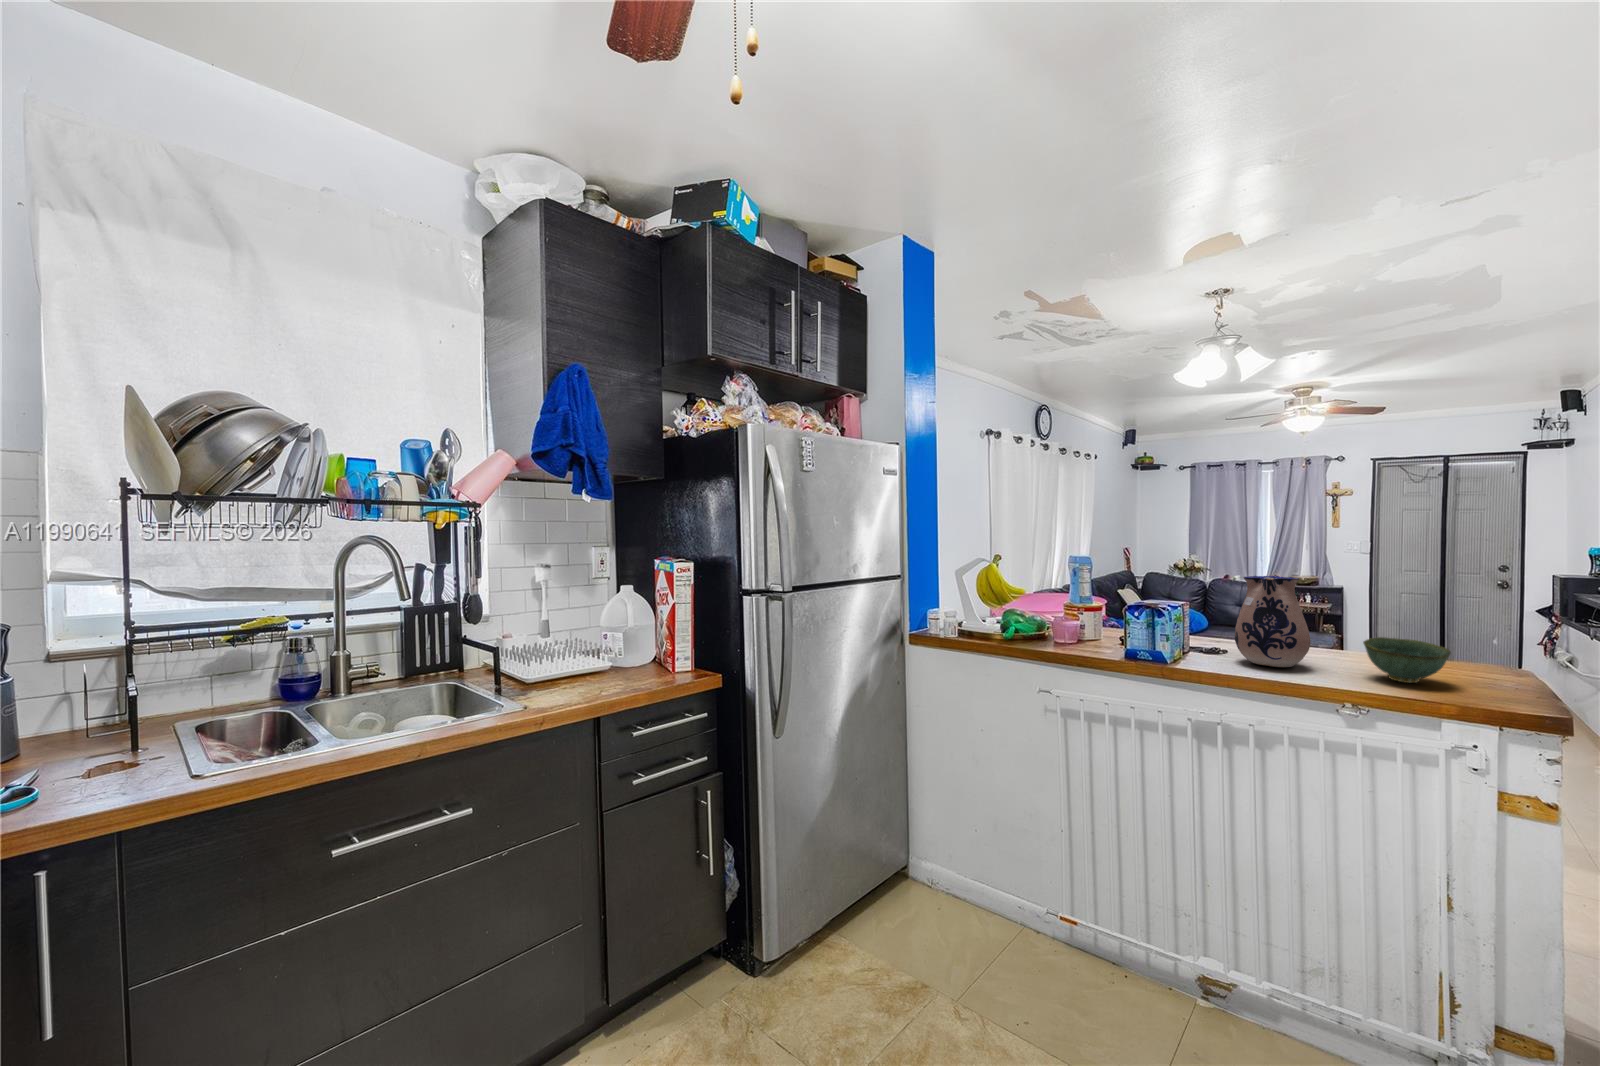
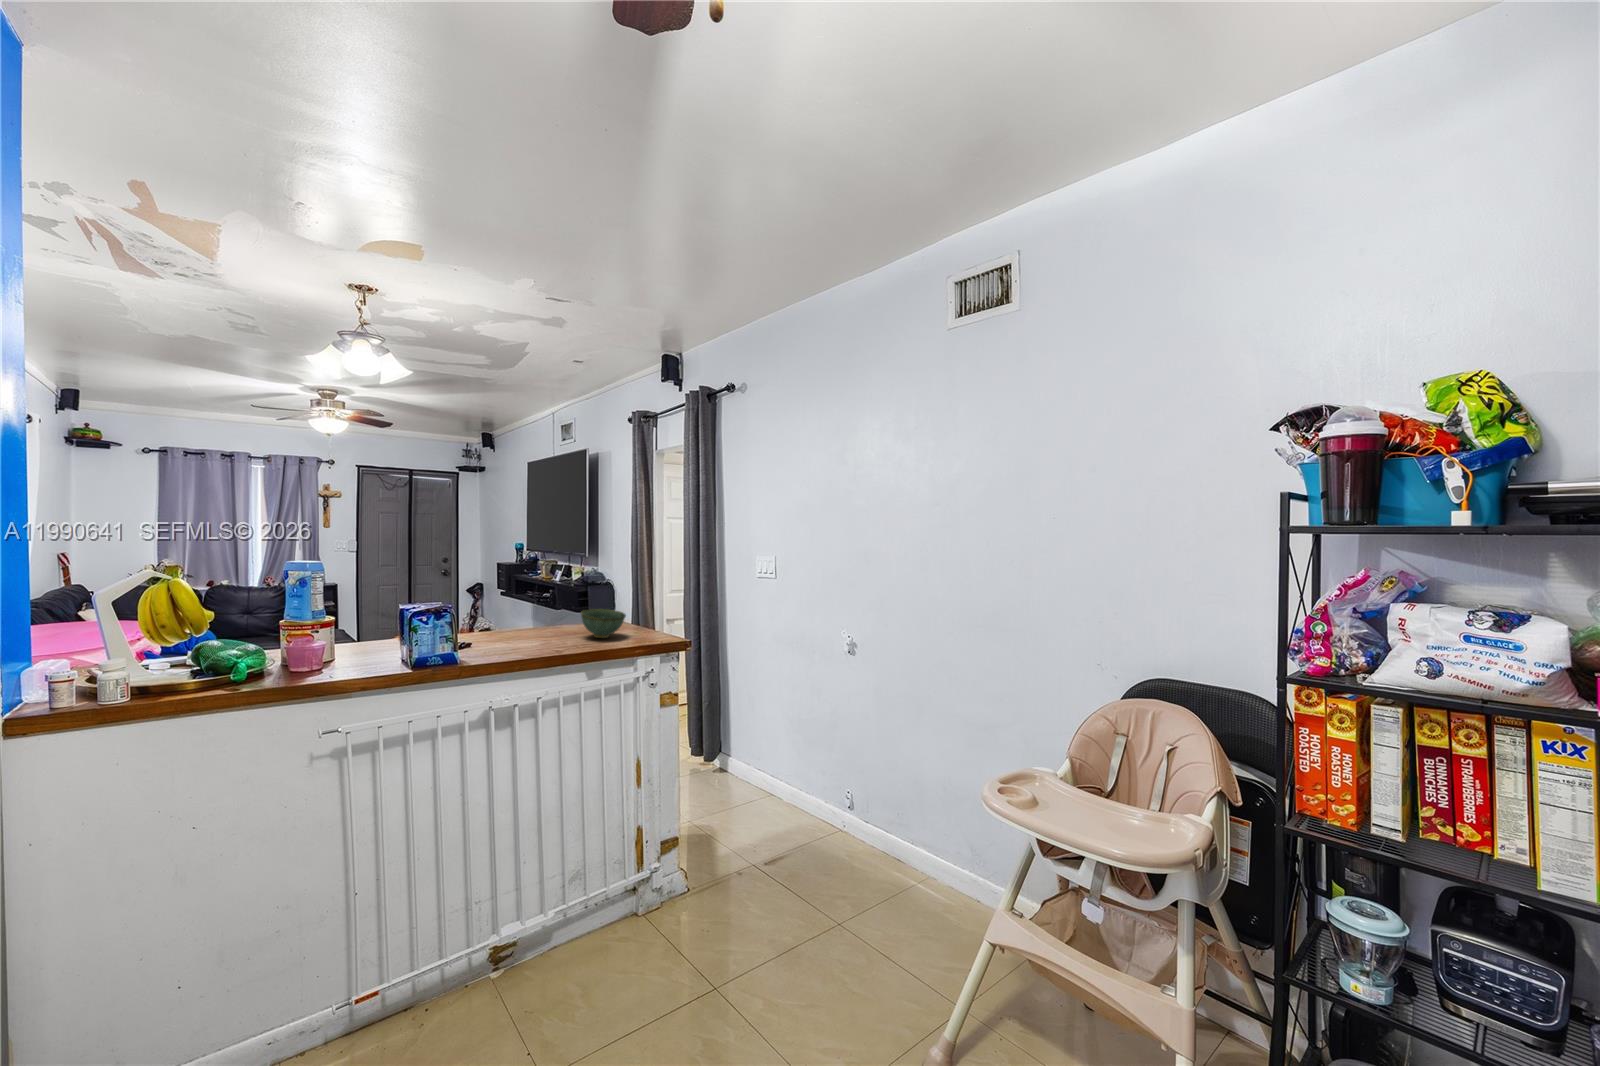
ceramic pitcher: present [1235,576,1310,667] -> none [497,572,552,647]

